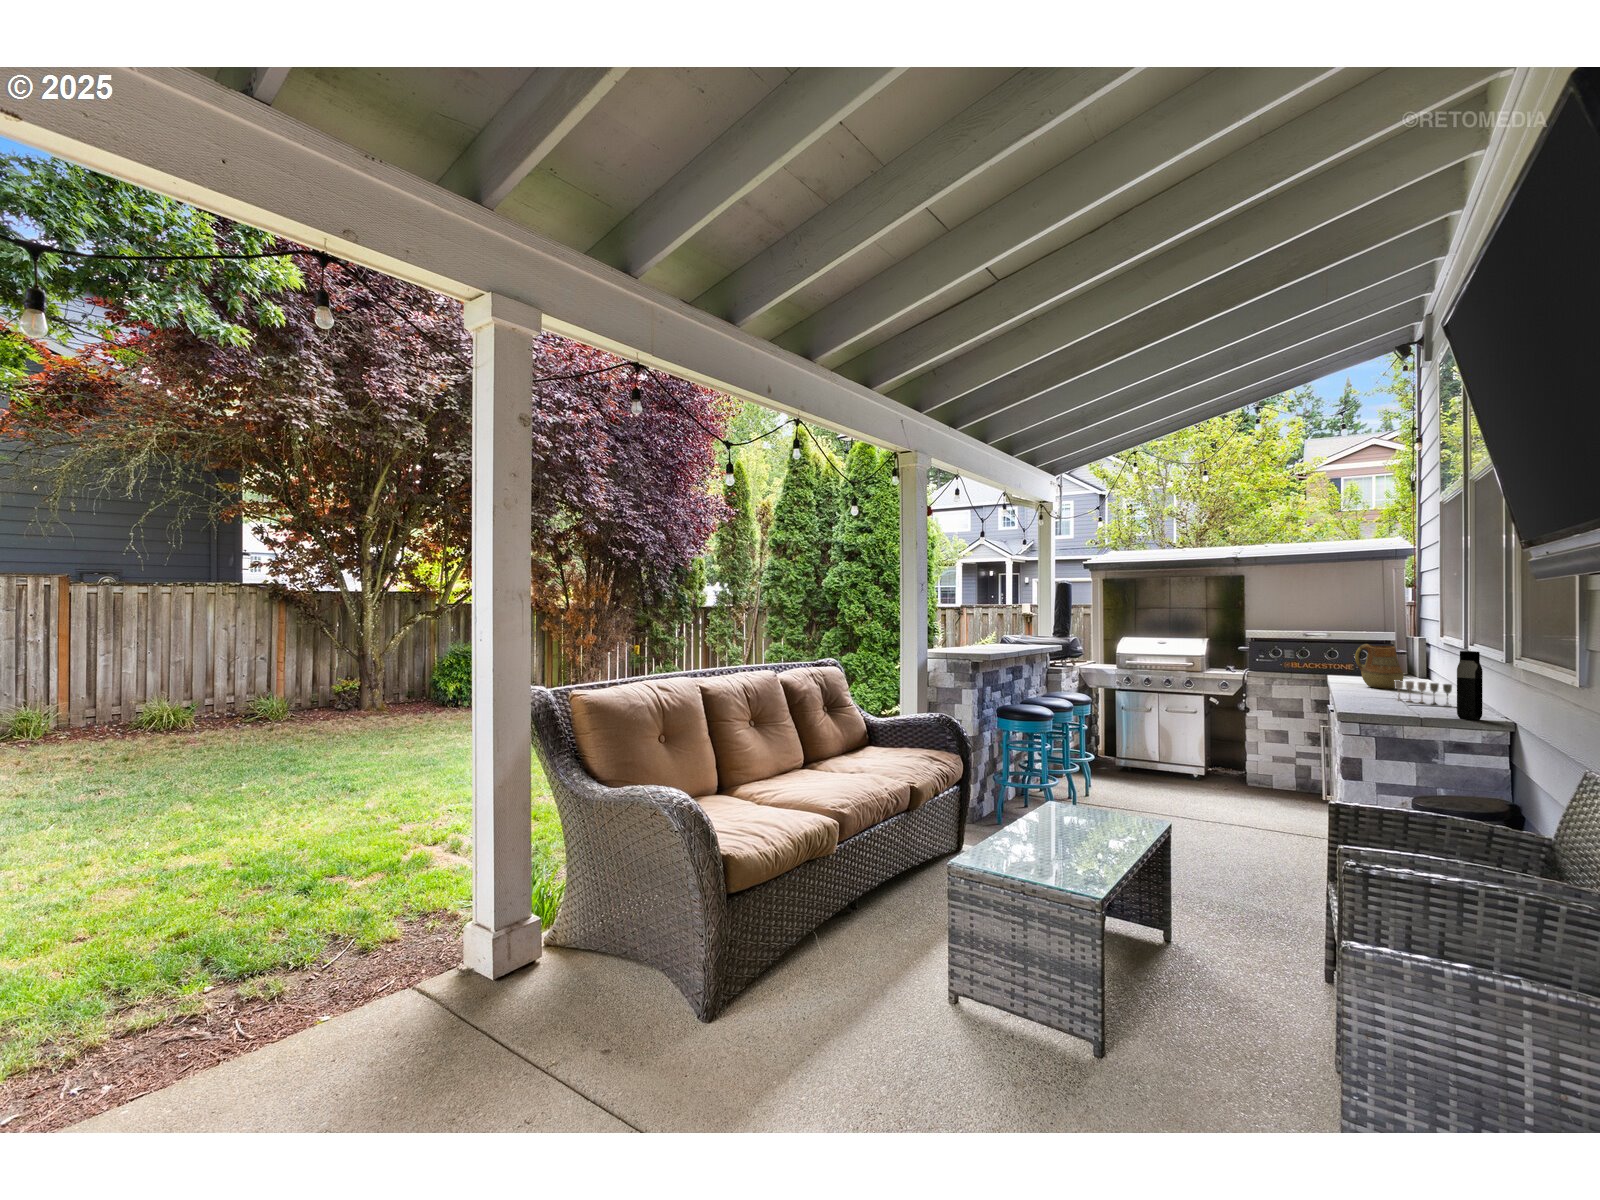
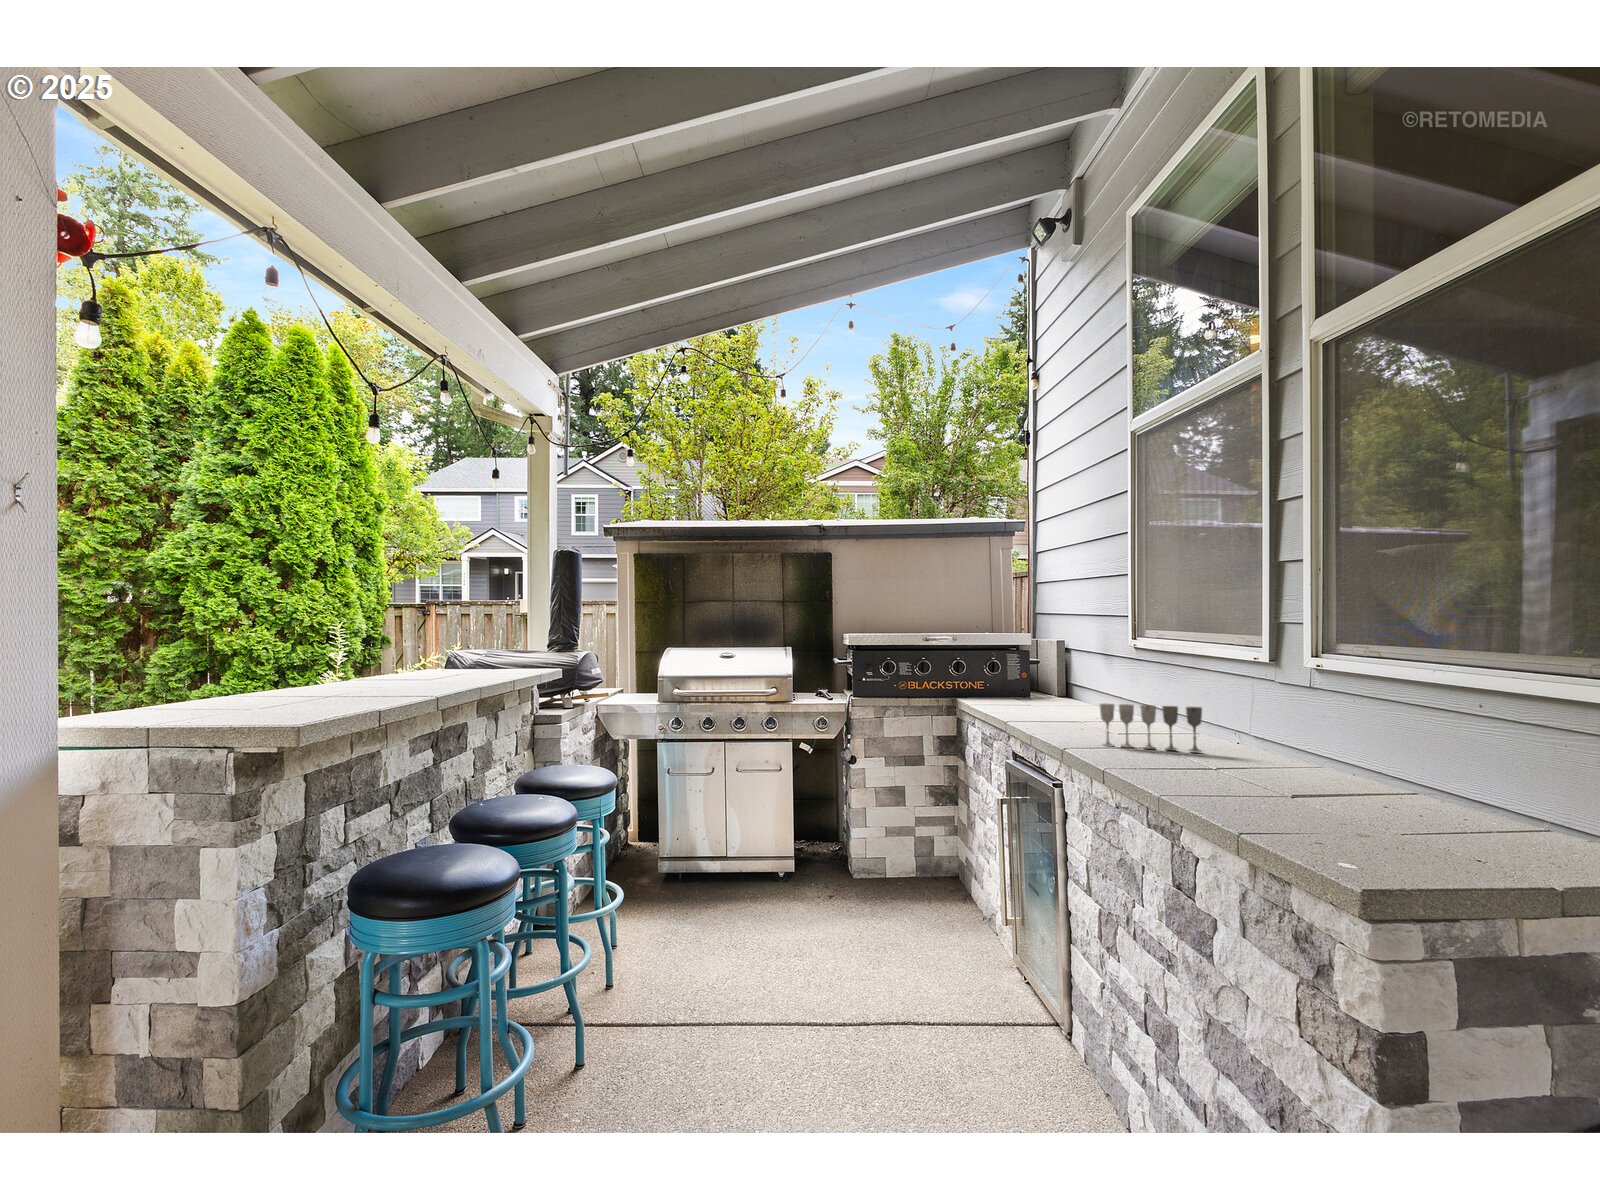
pitcher: present [1355,644,1404,689] -> none [1007,640,1077,718]
water bottle: present [1457,651,1483,720] -> none [1284,623,1345,800]

